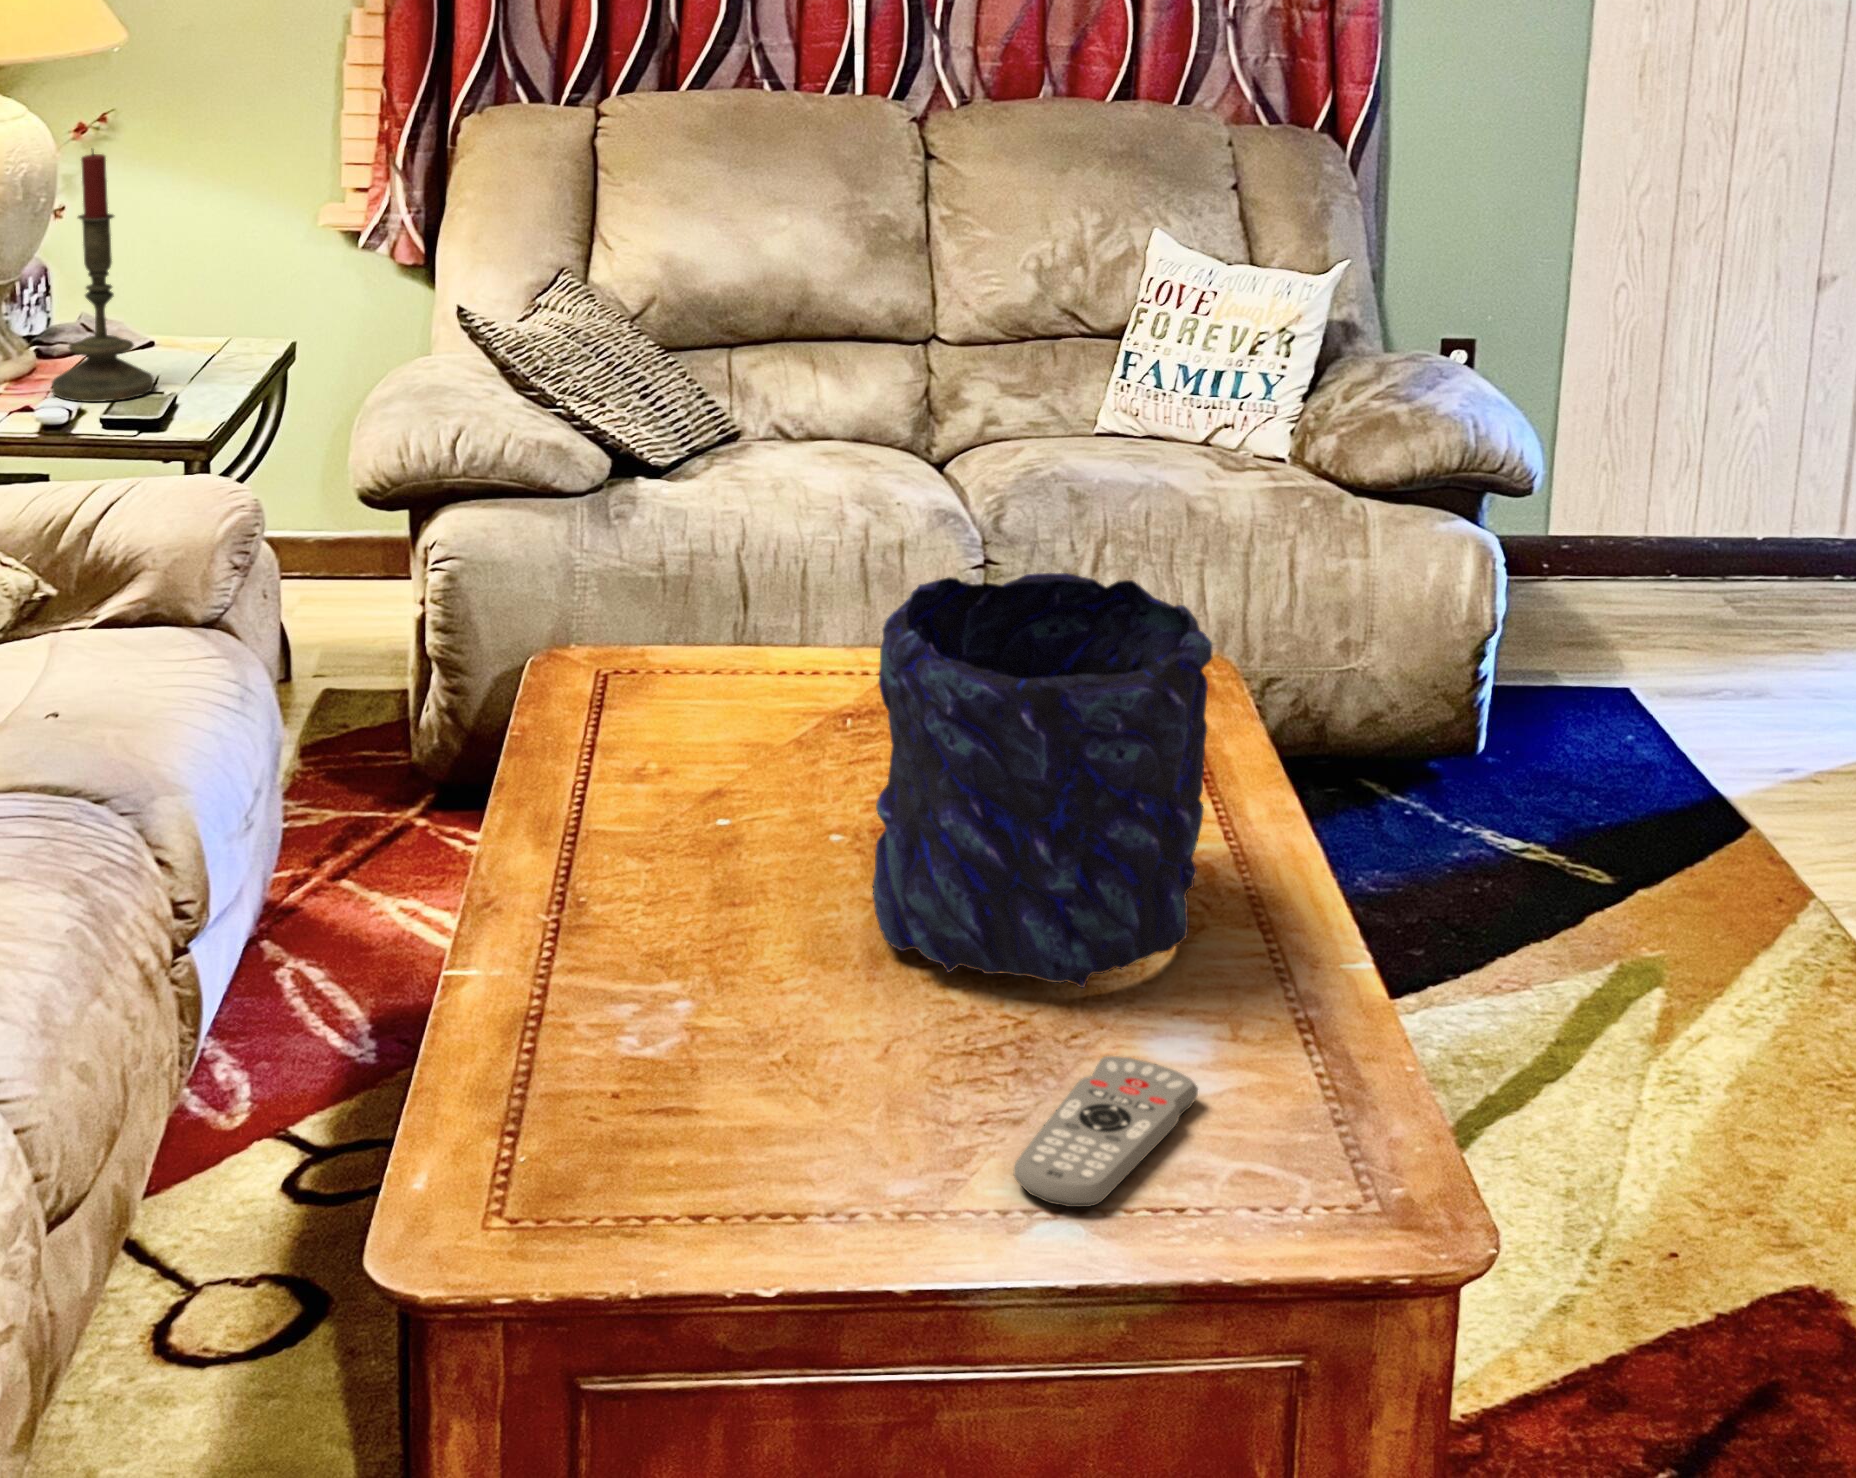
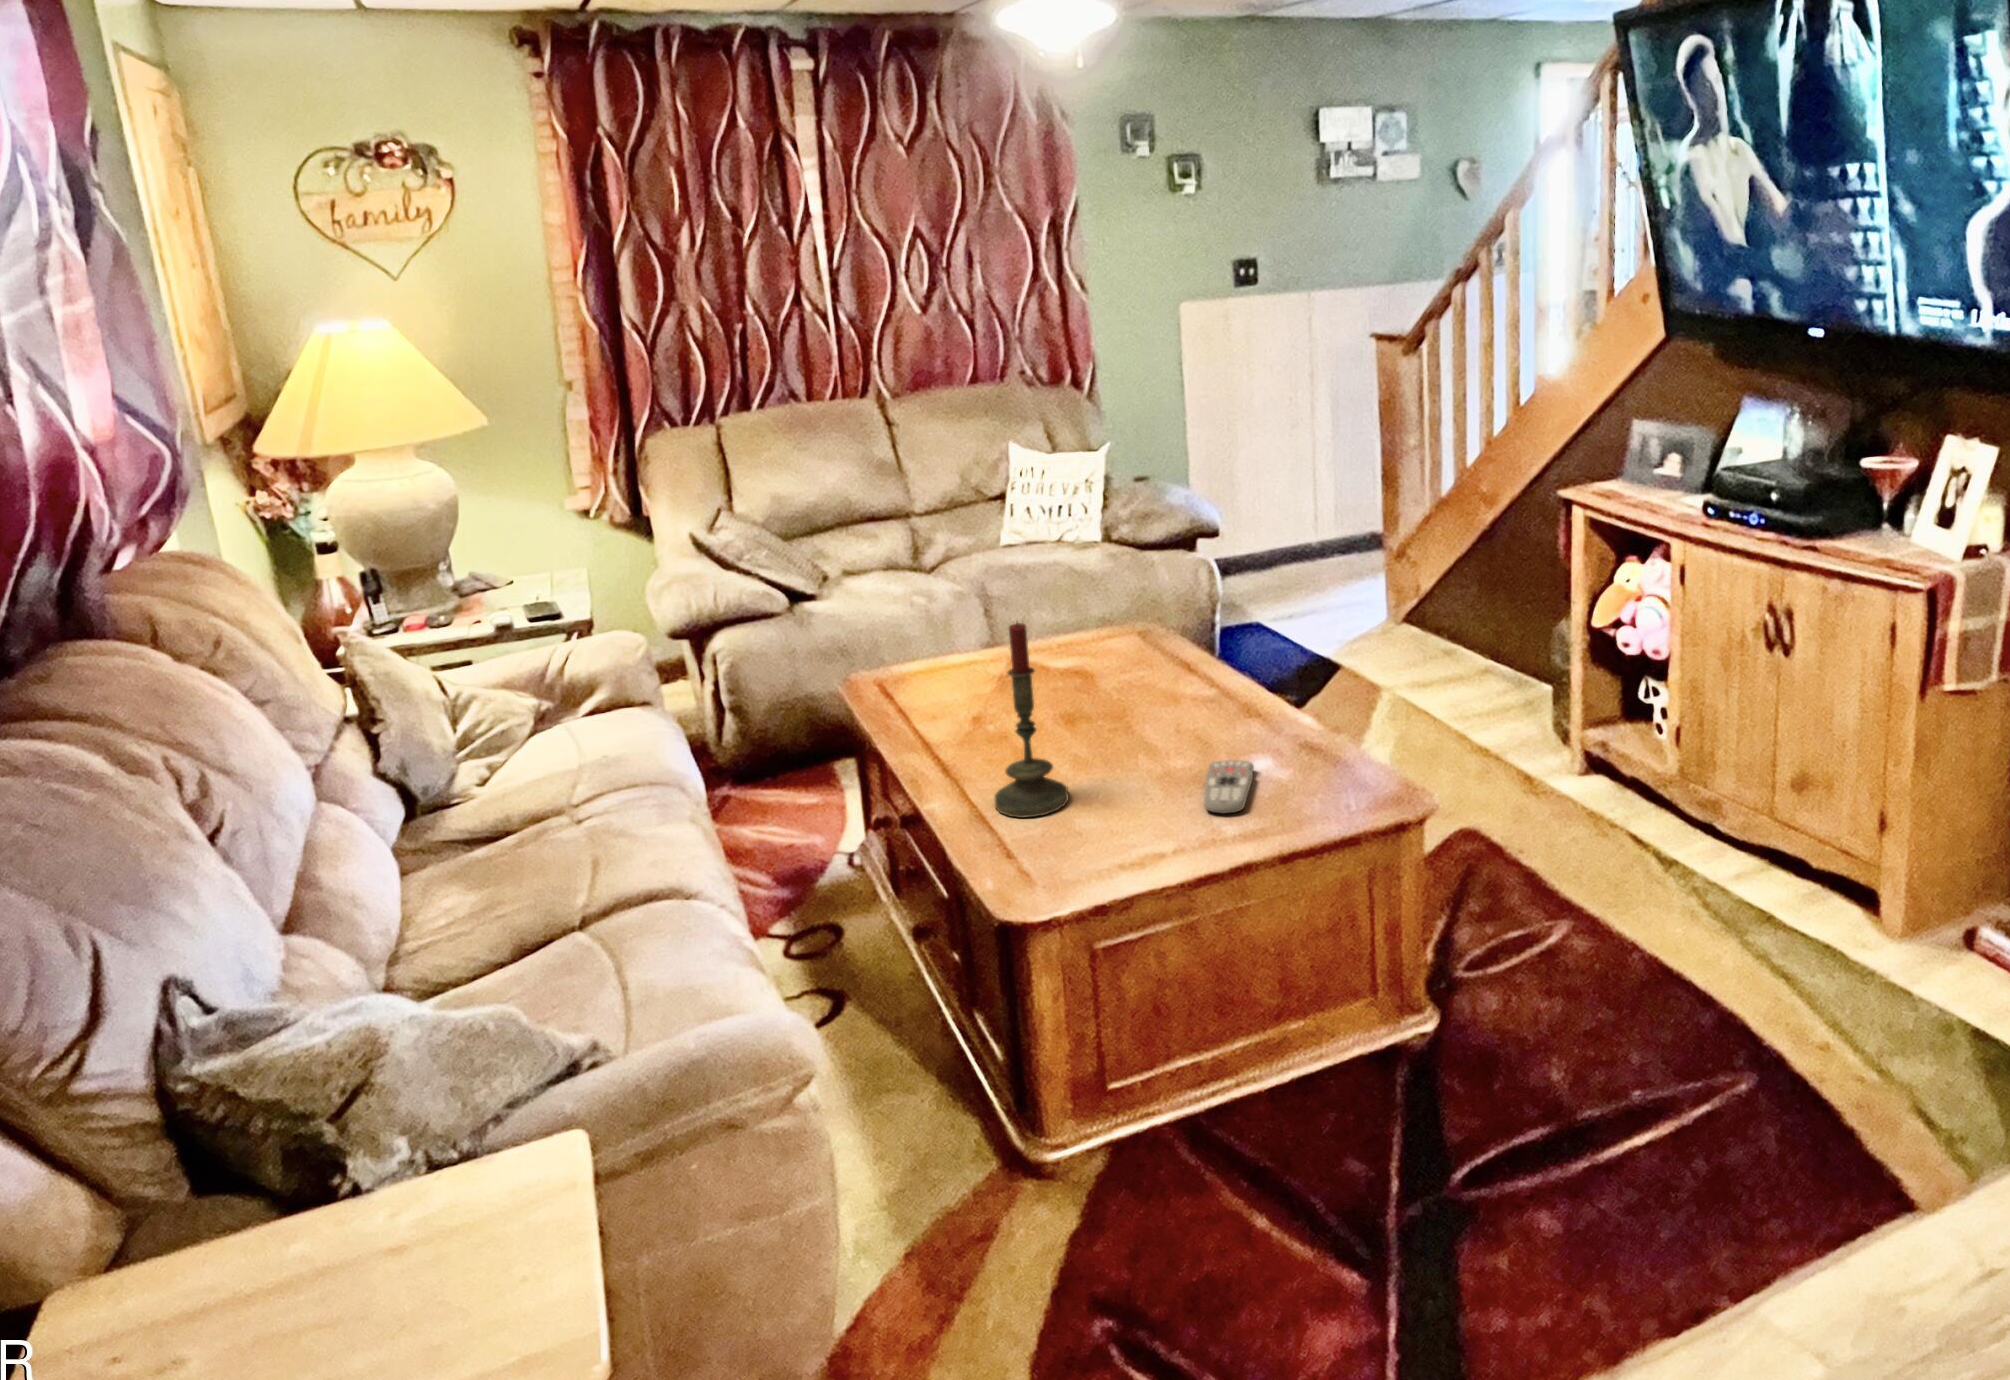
candle: present [52,150,154,402] -> present [995,622,1068,818]
vase: present [873,573,1212,988] -> none [1062,574,1212,753]

